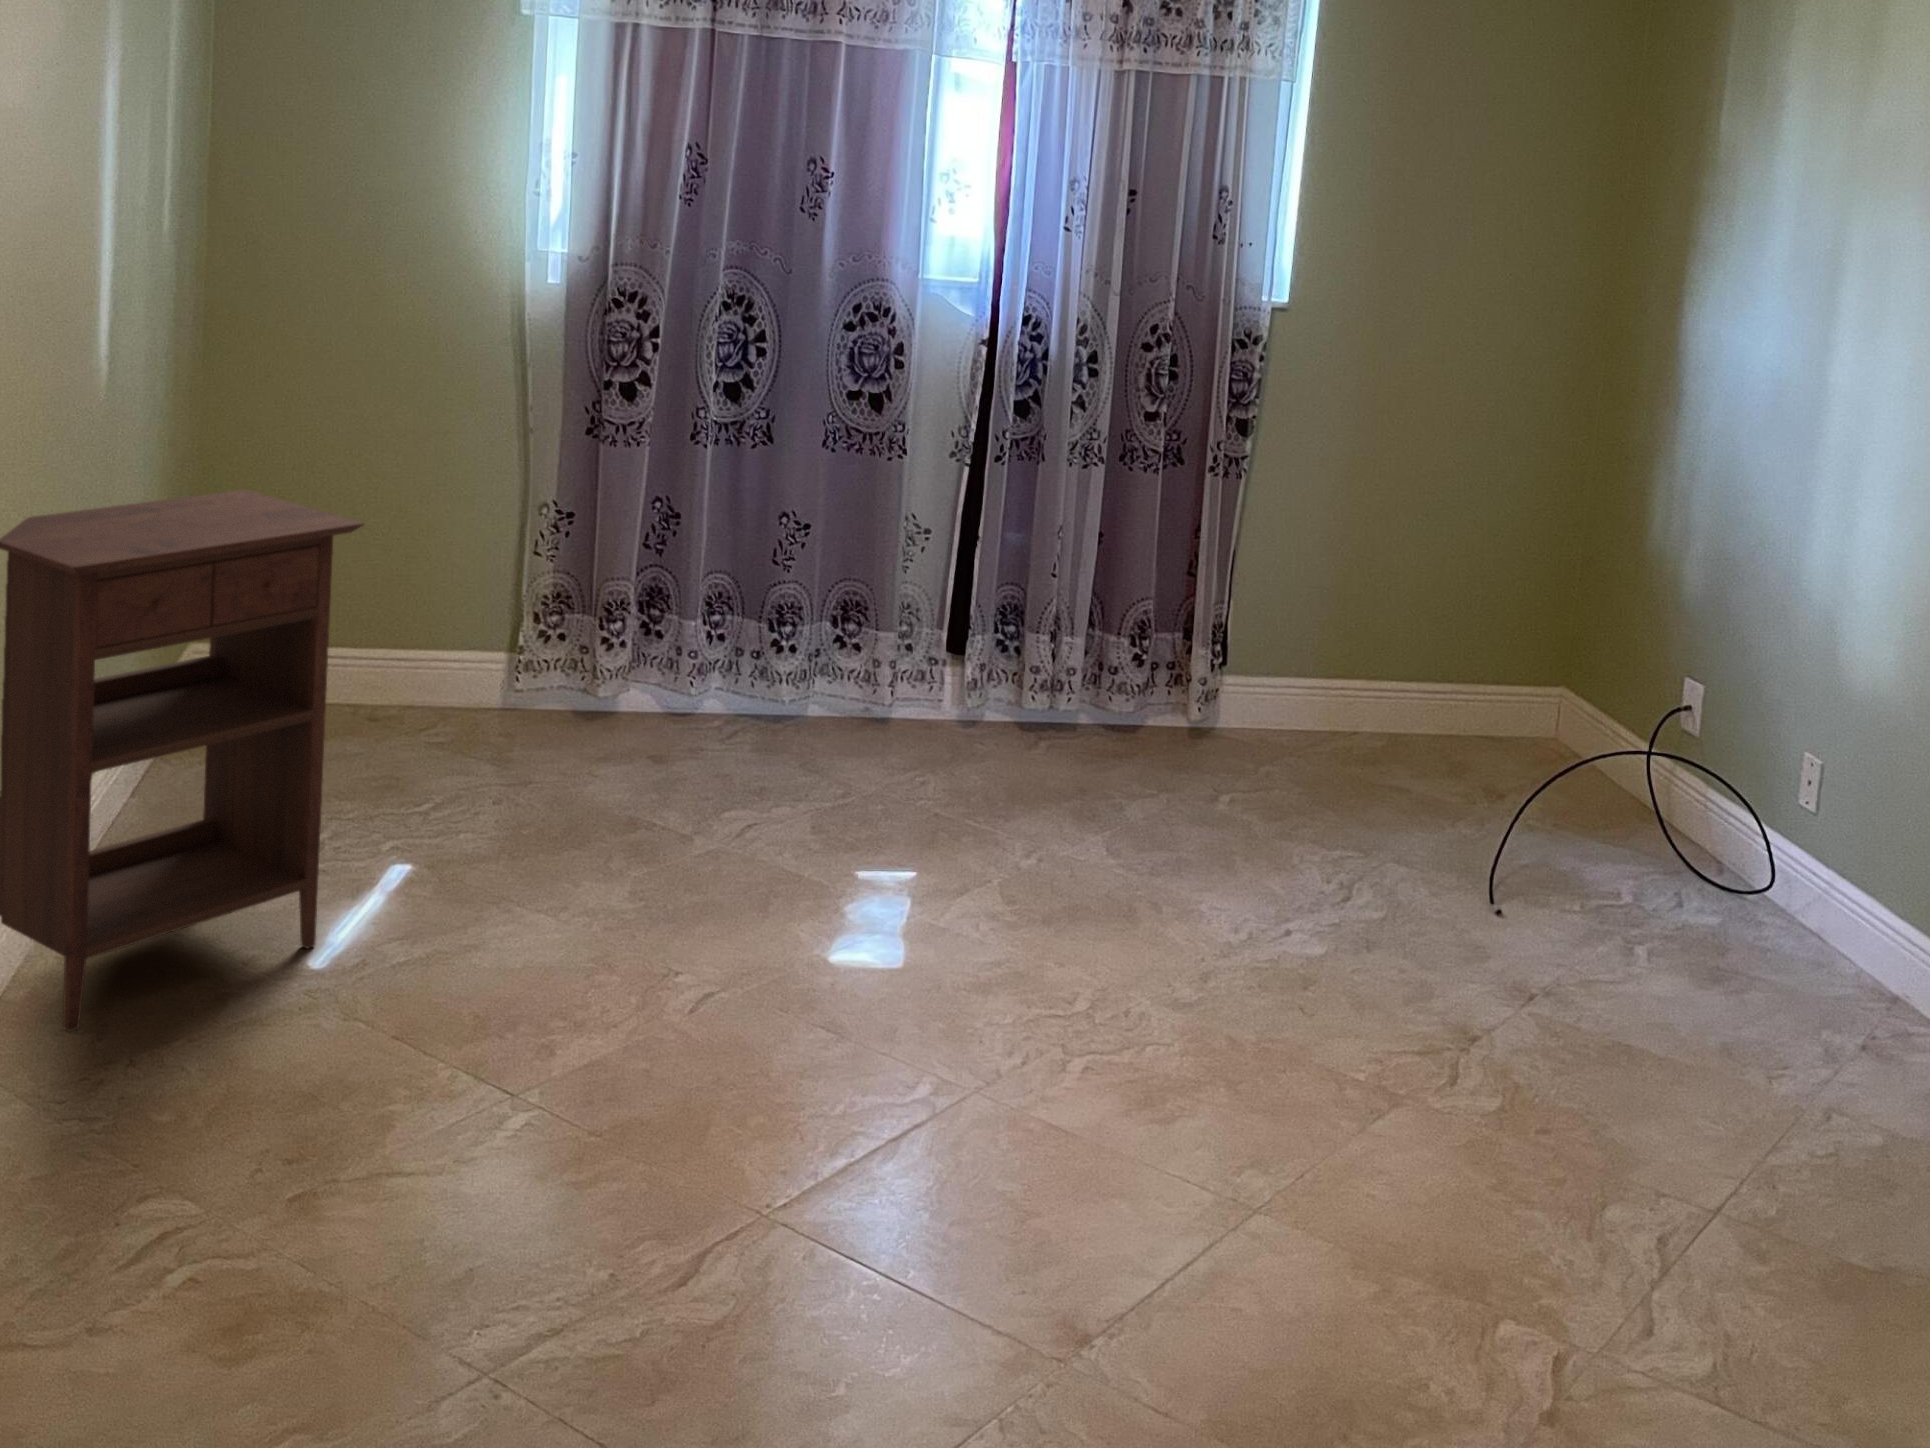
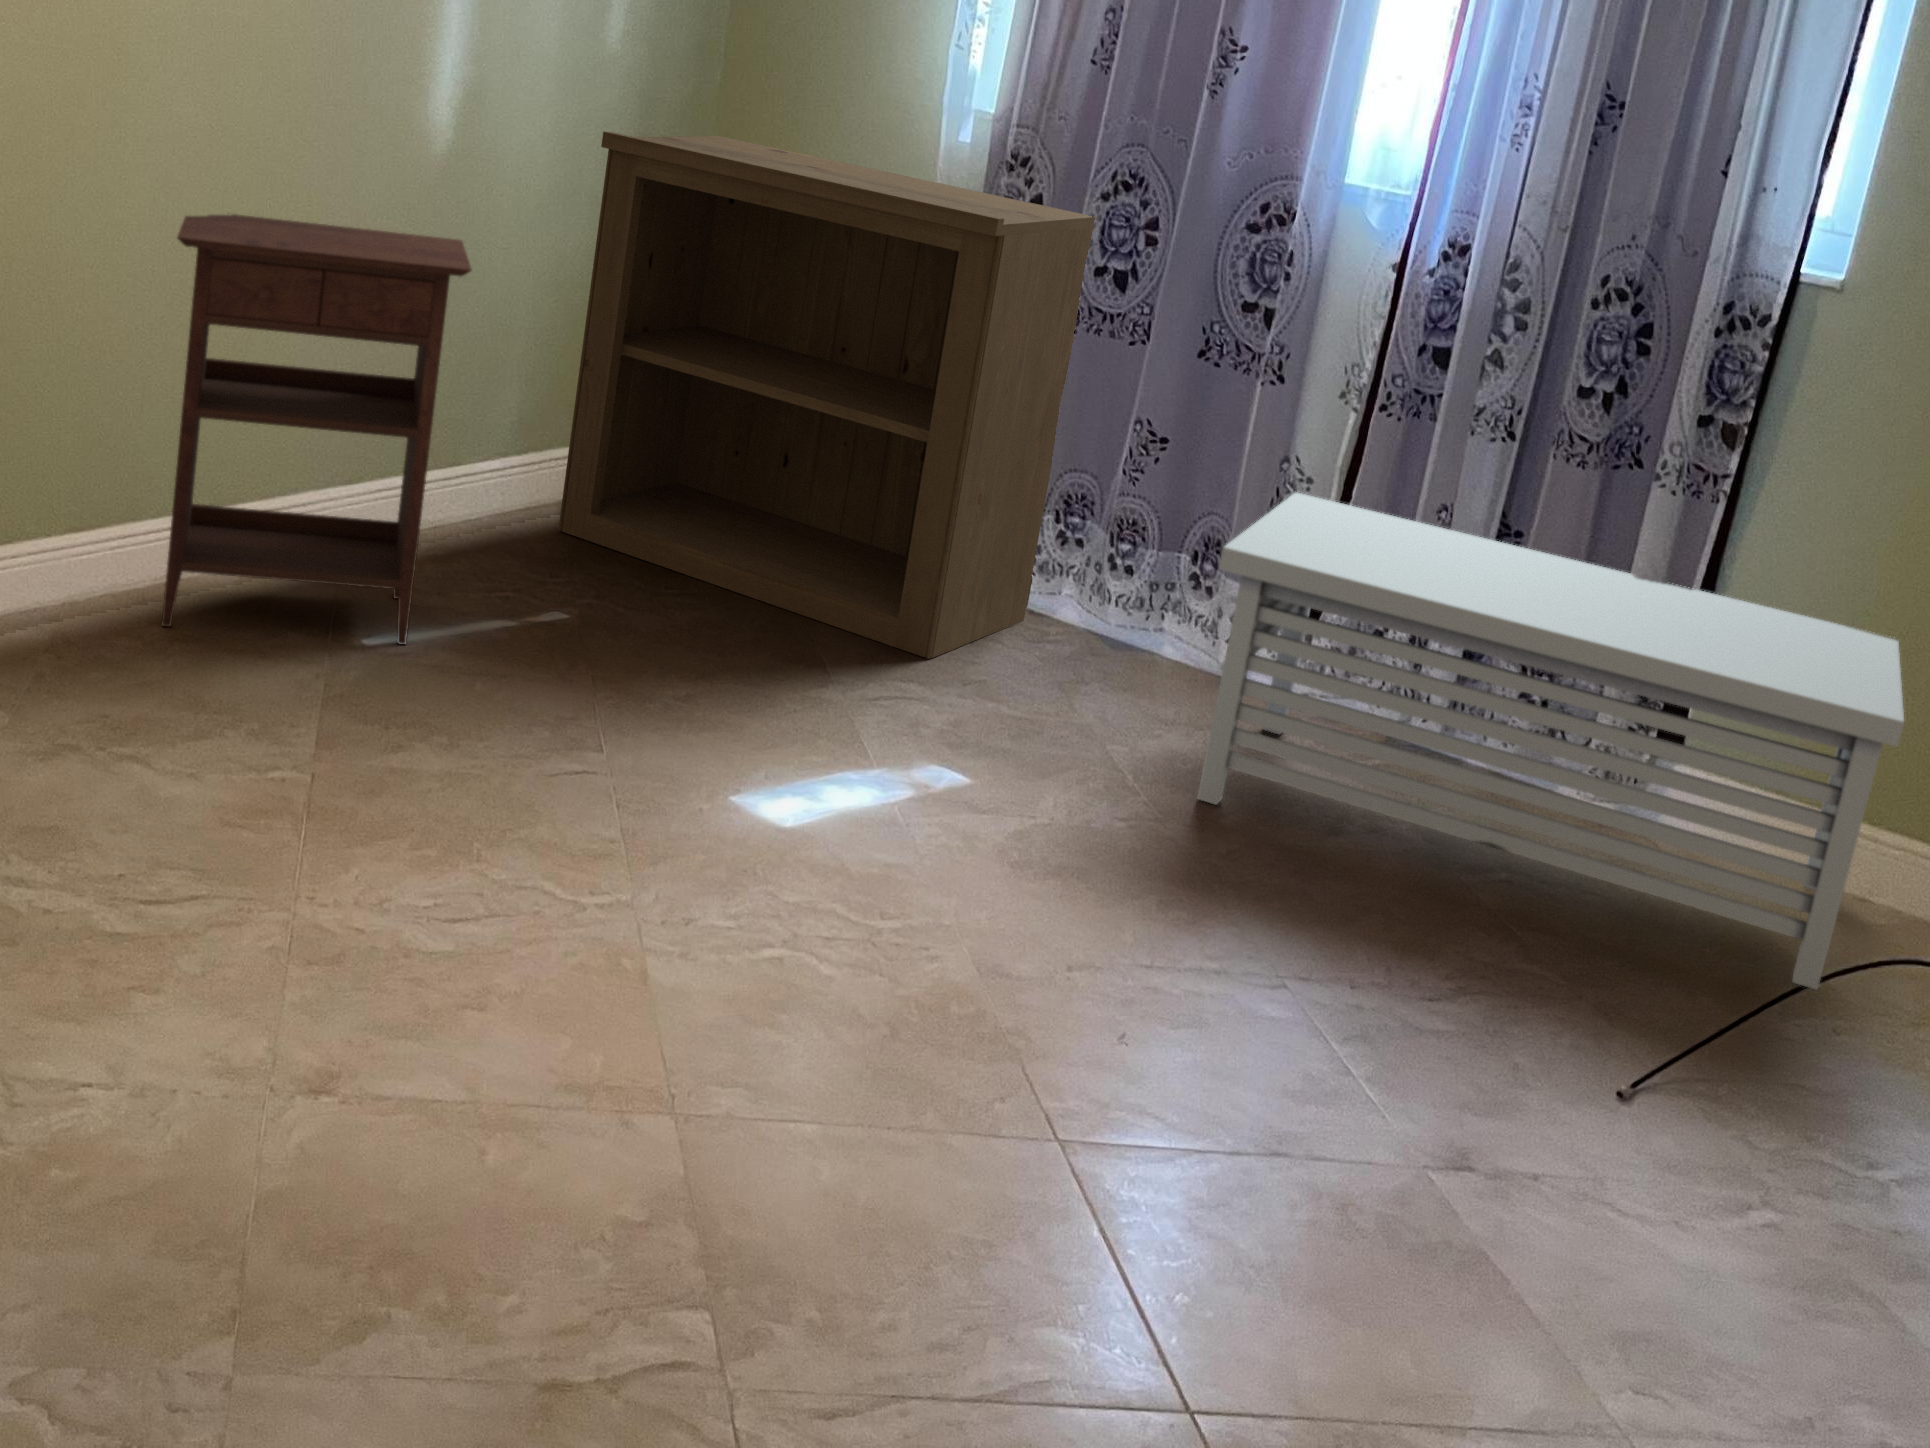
bookshelf: none [206,312,714,781] -> present [558,132,1096,659]
storage bench: none [942,546,1479,824] -> present [1197,493,1904,989]

